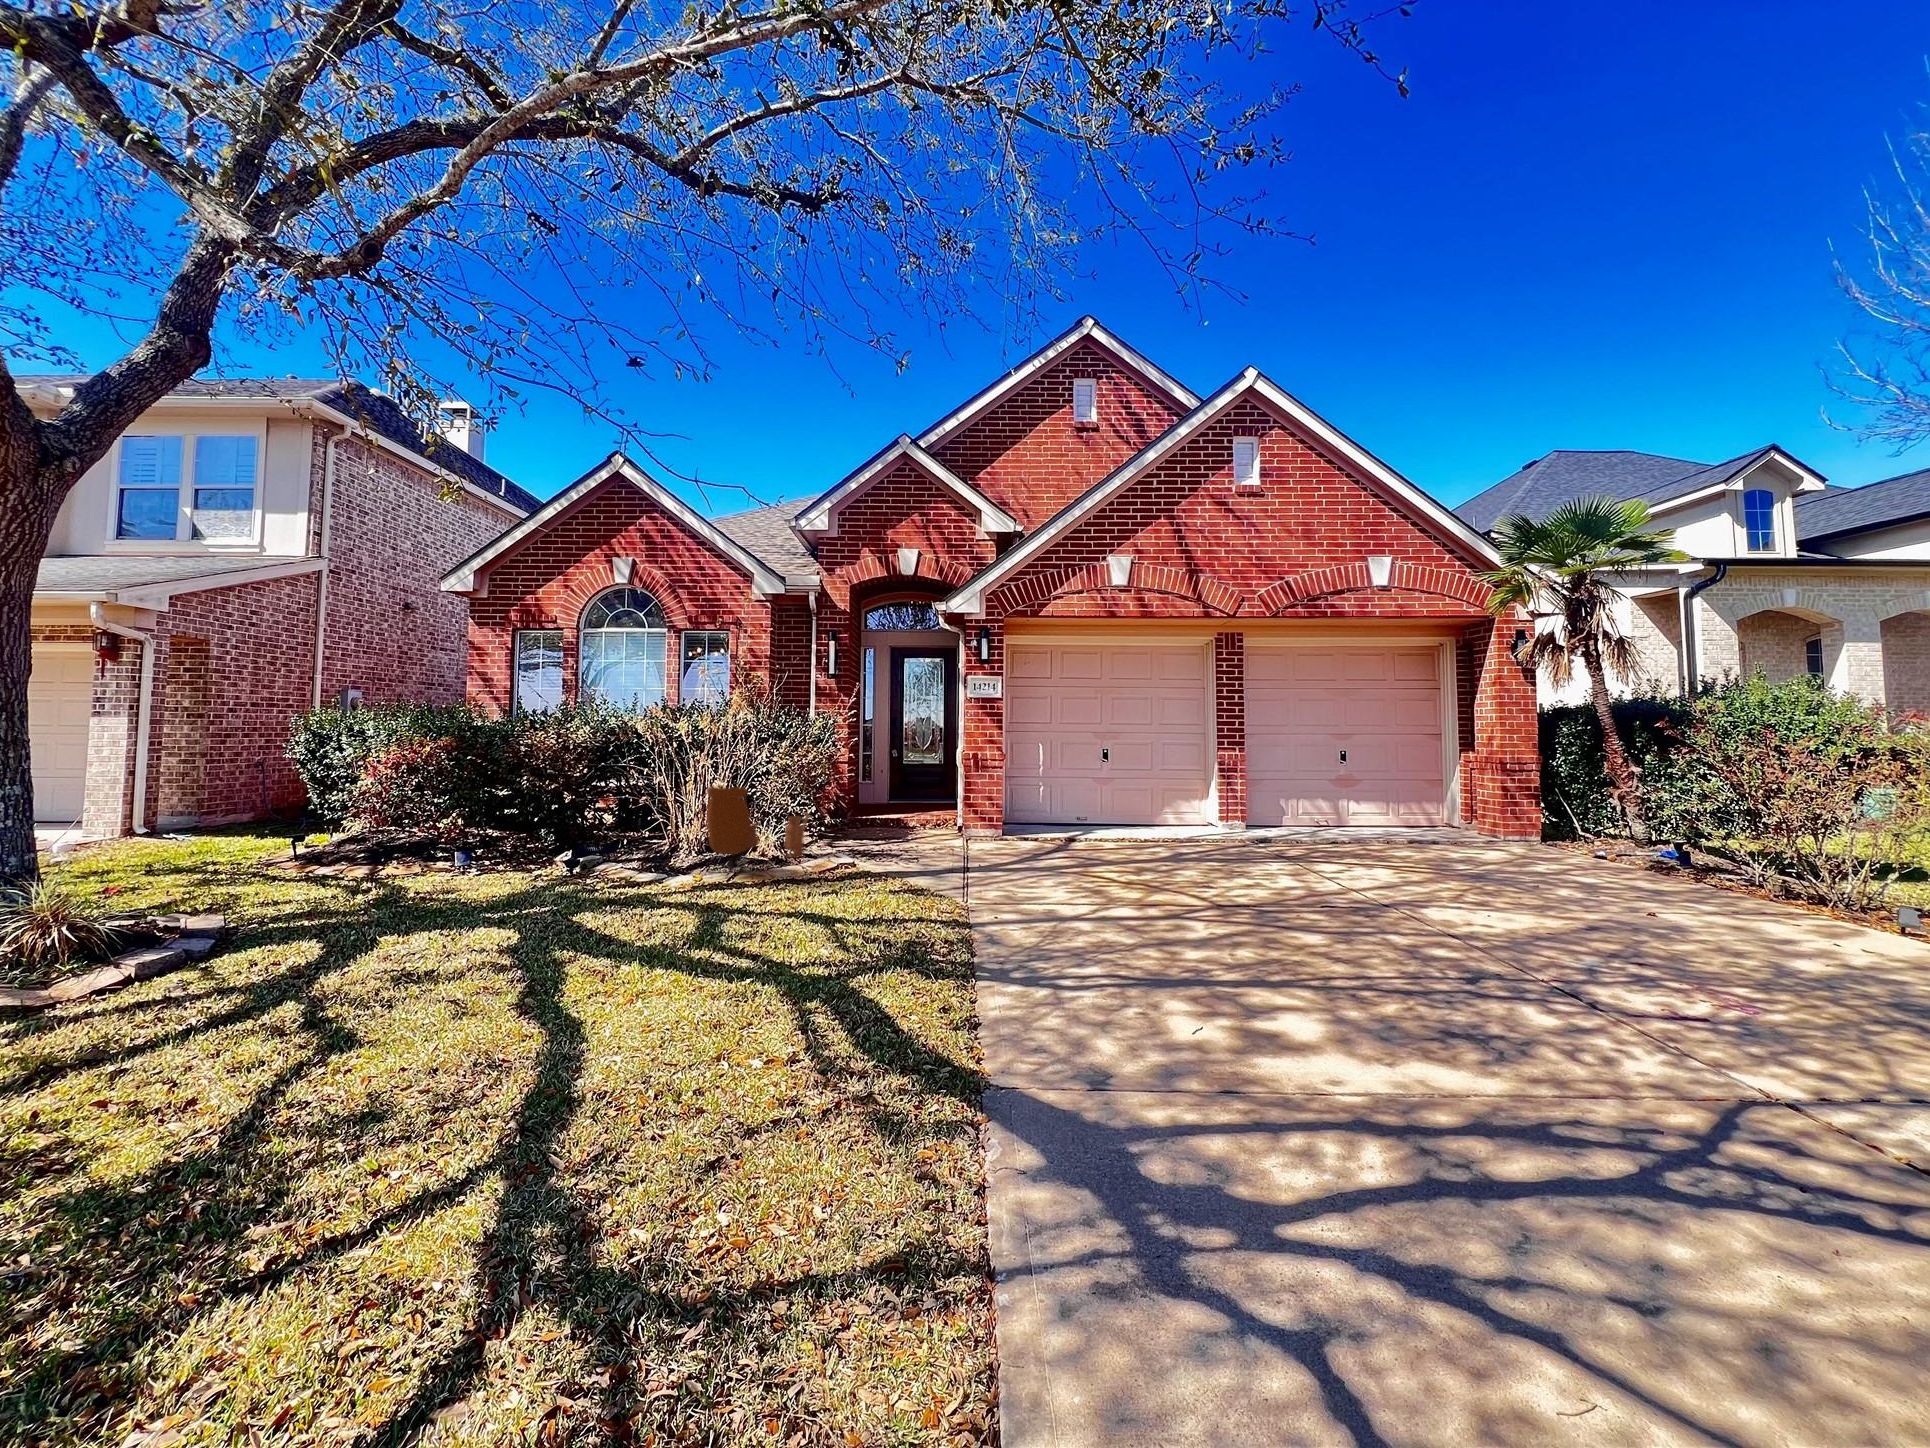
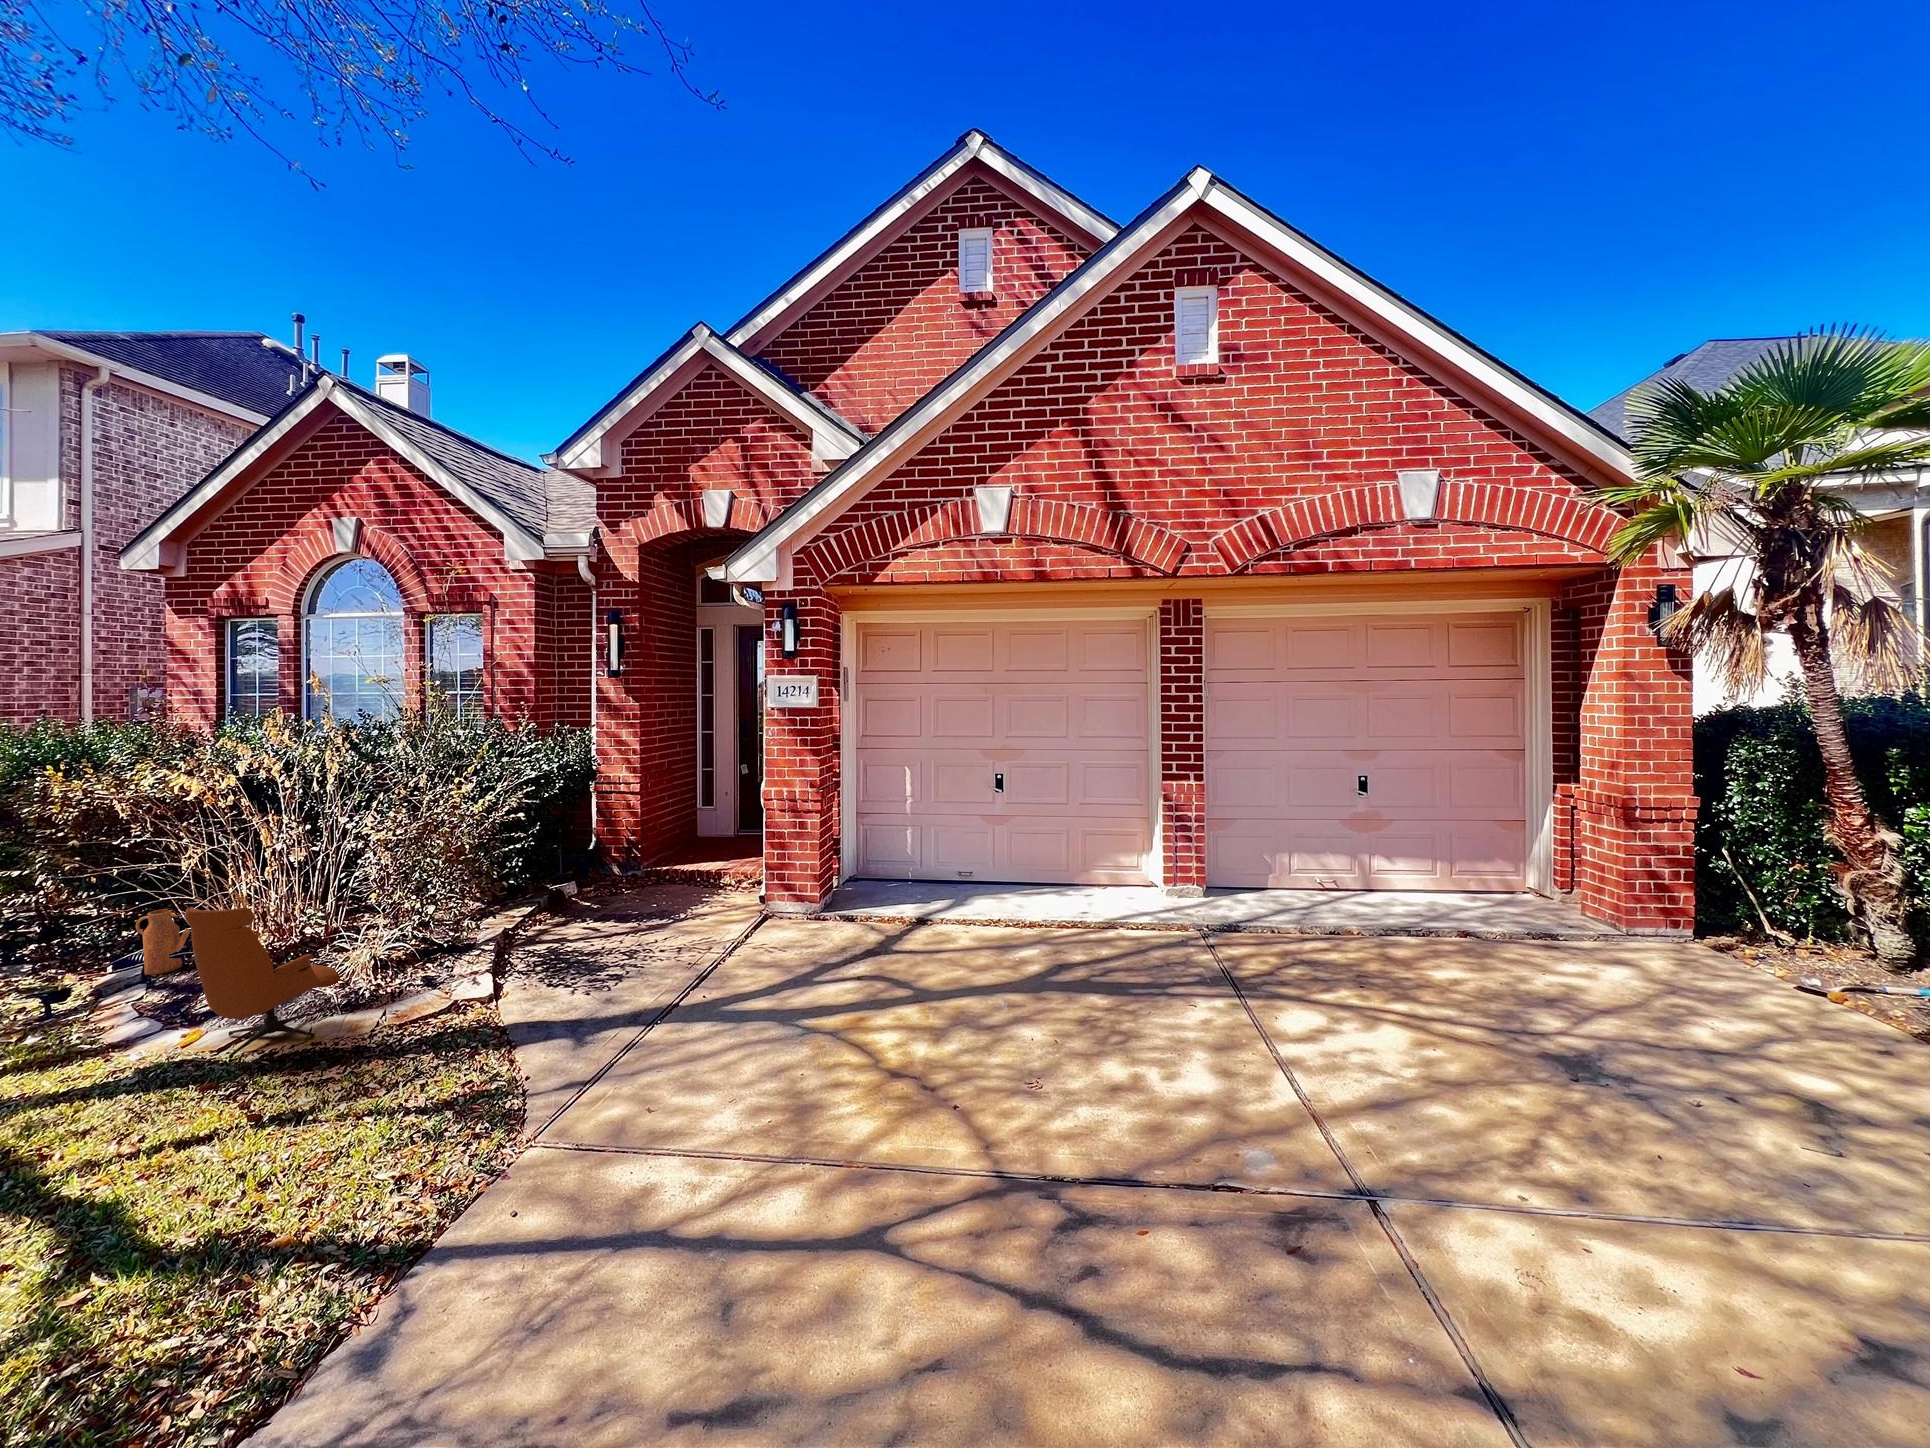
watering can: present [785,813,809,858] -> present [136,908,200,975]

